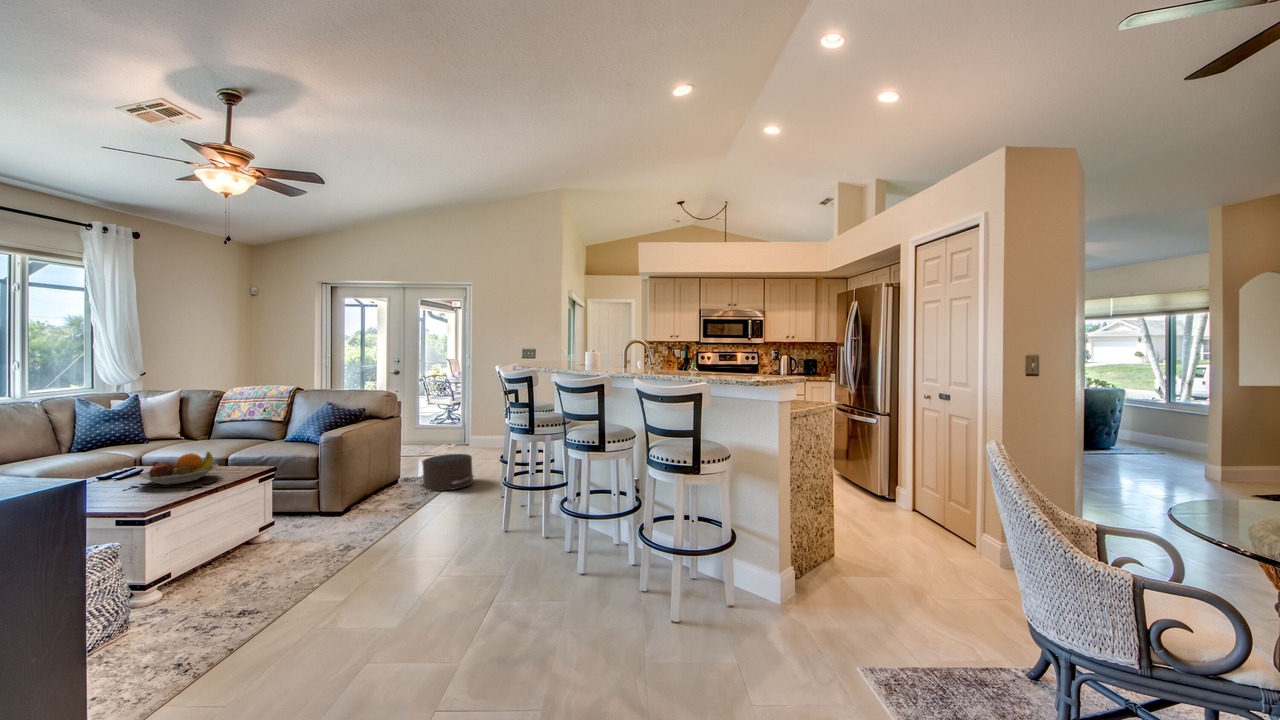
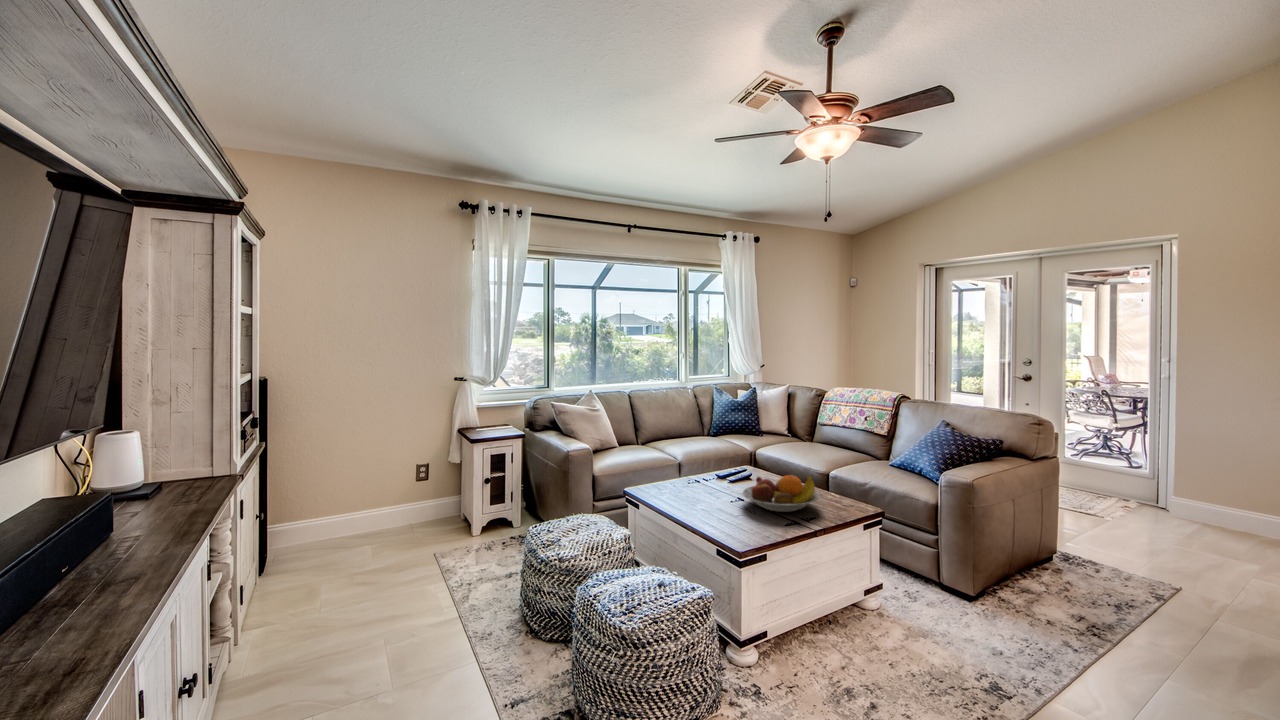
pouf: present [414,454,473,491] -> none [1076,526,1226,604]

